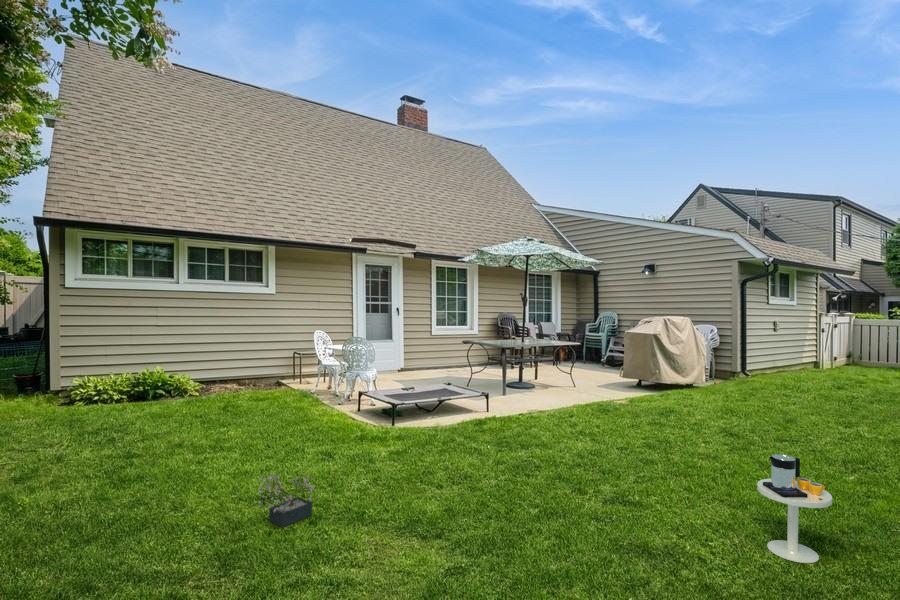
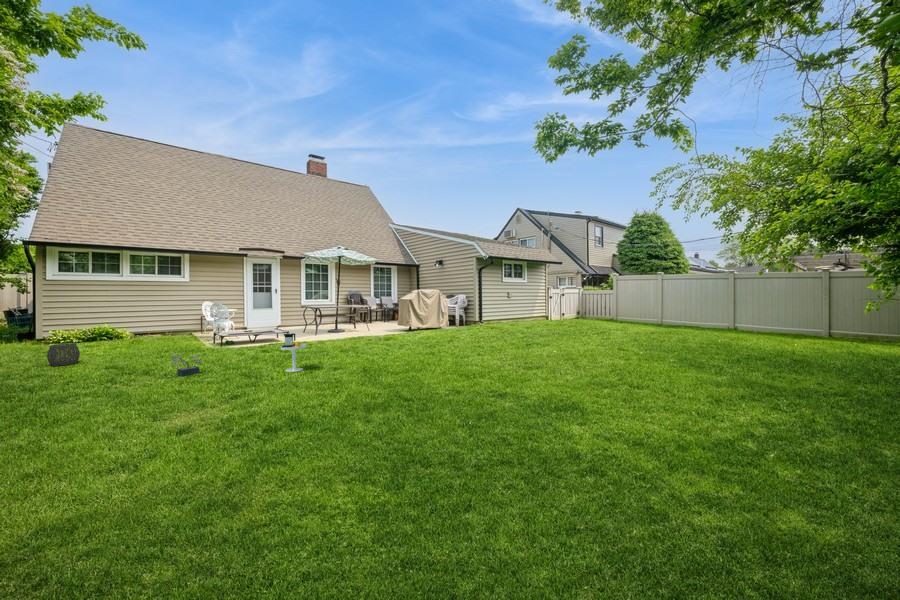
woven basket: none [149,437,207,493] -> present [47,343,80,366]
decorative plant: present [258,474,315,528] -> present [170,354,199,376]

